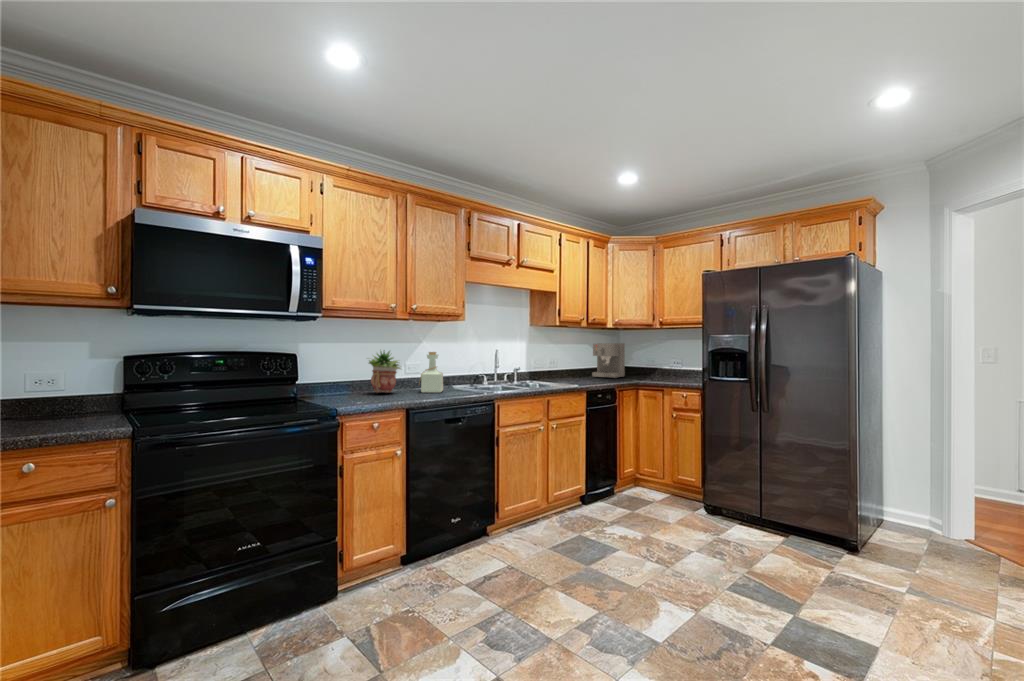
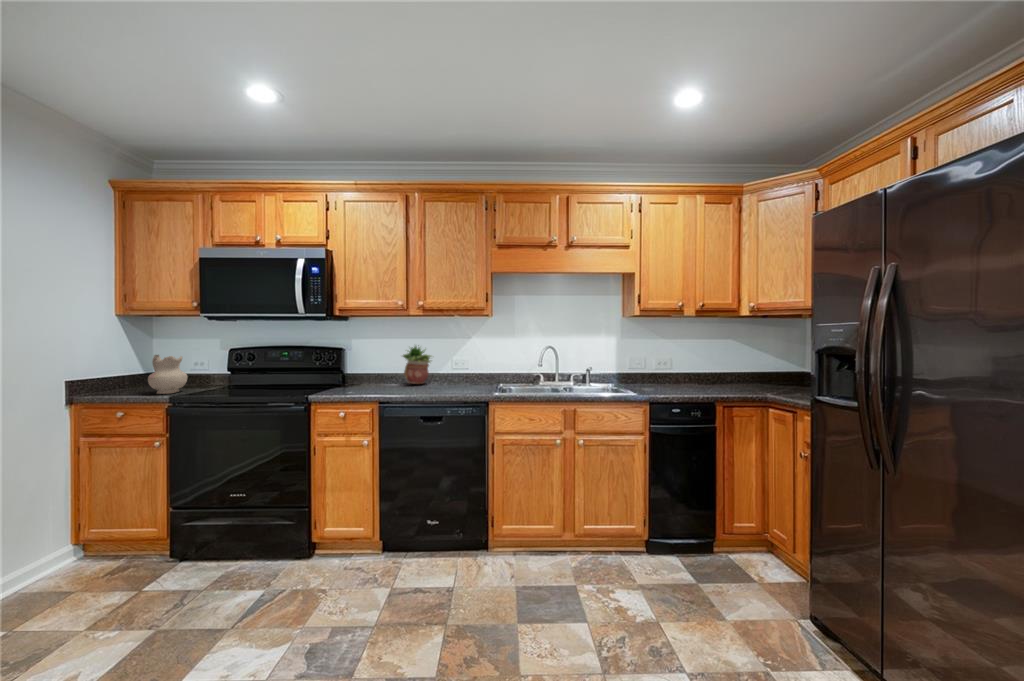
coffee maker: present [592,343,625,378] -> none [730,337,786,387]
bottle: present [419,352,443,393] -> none [444,347,472,388]
ceramic pitcher: none [38,367,109,429] -> present [148,355,187,394]

